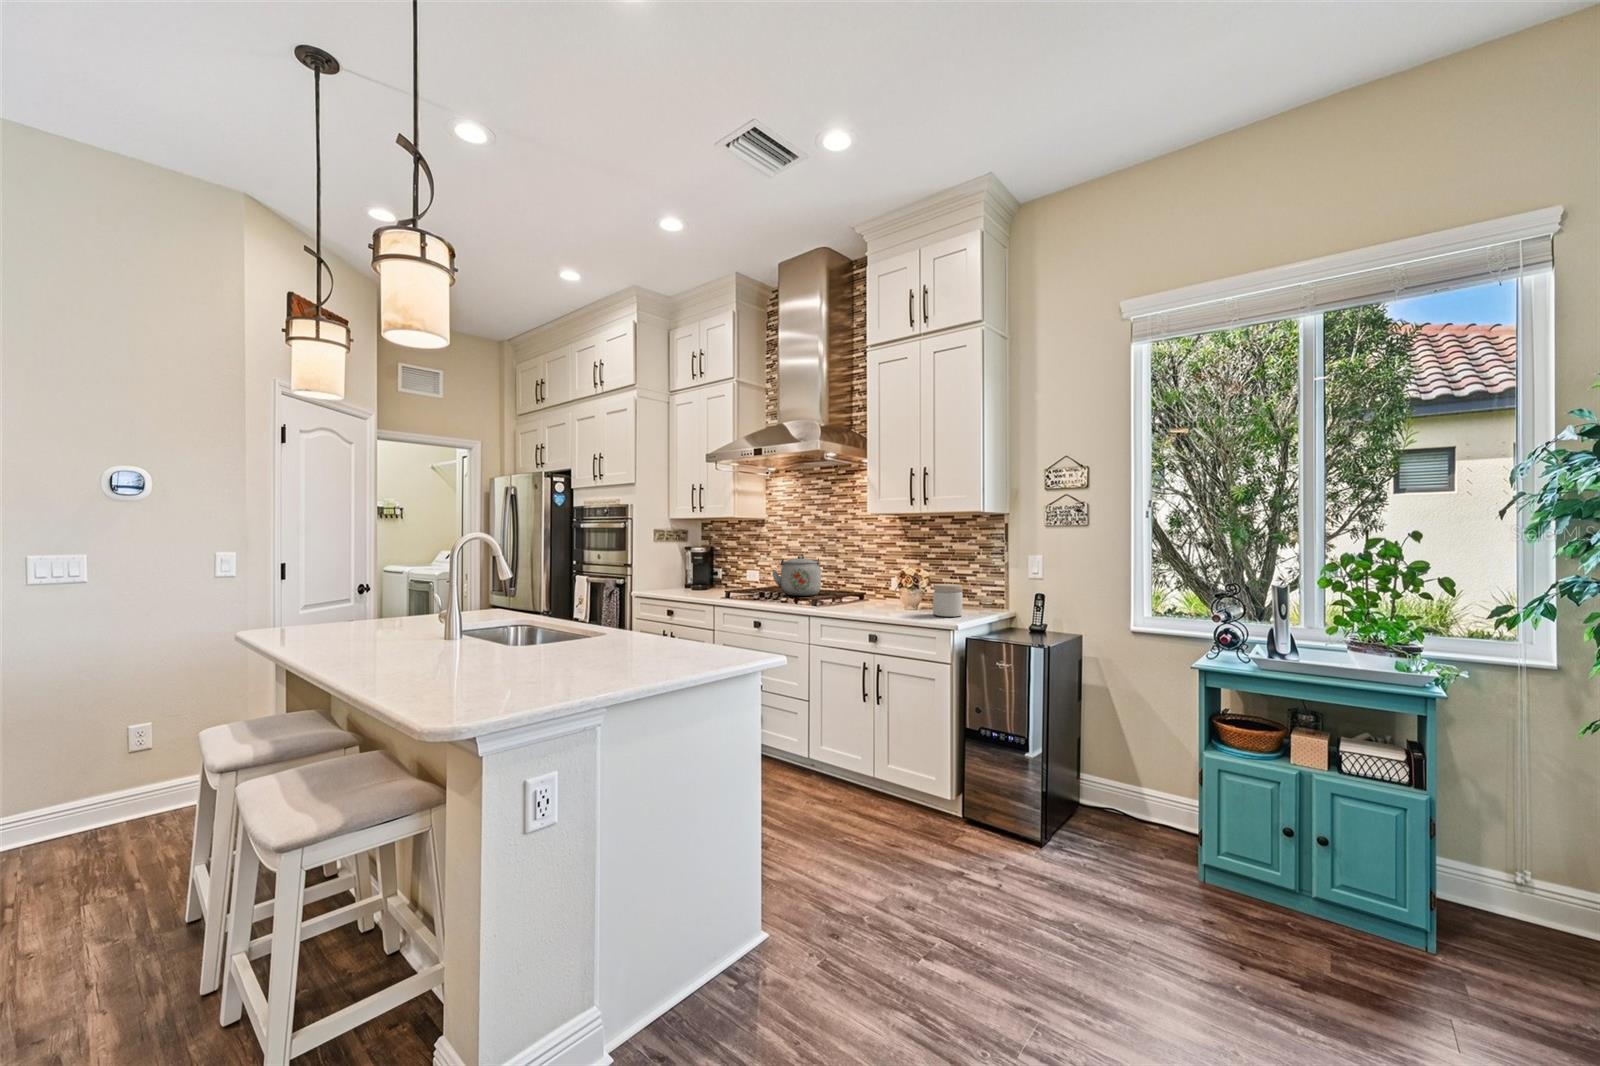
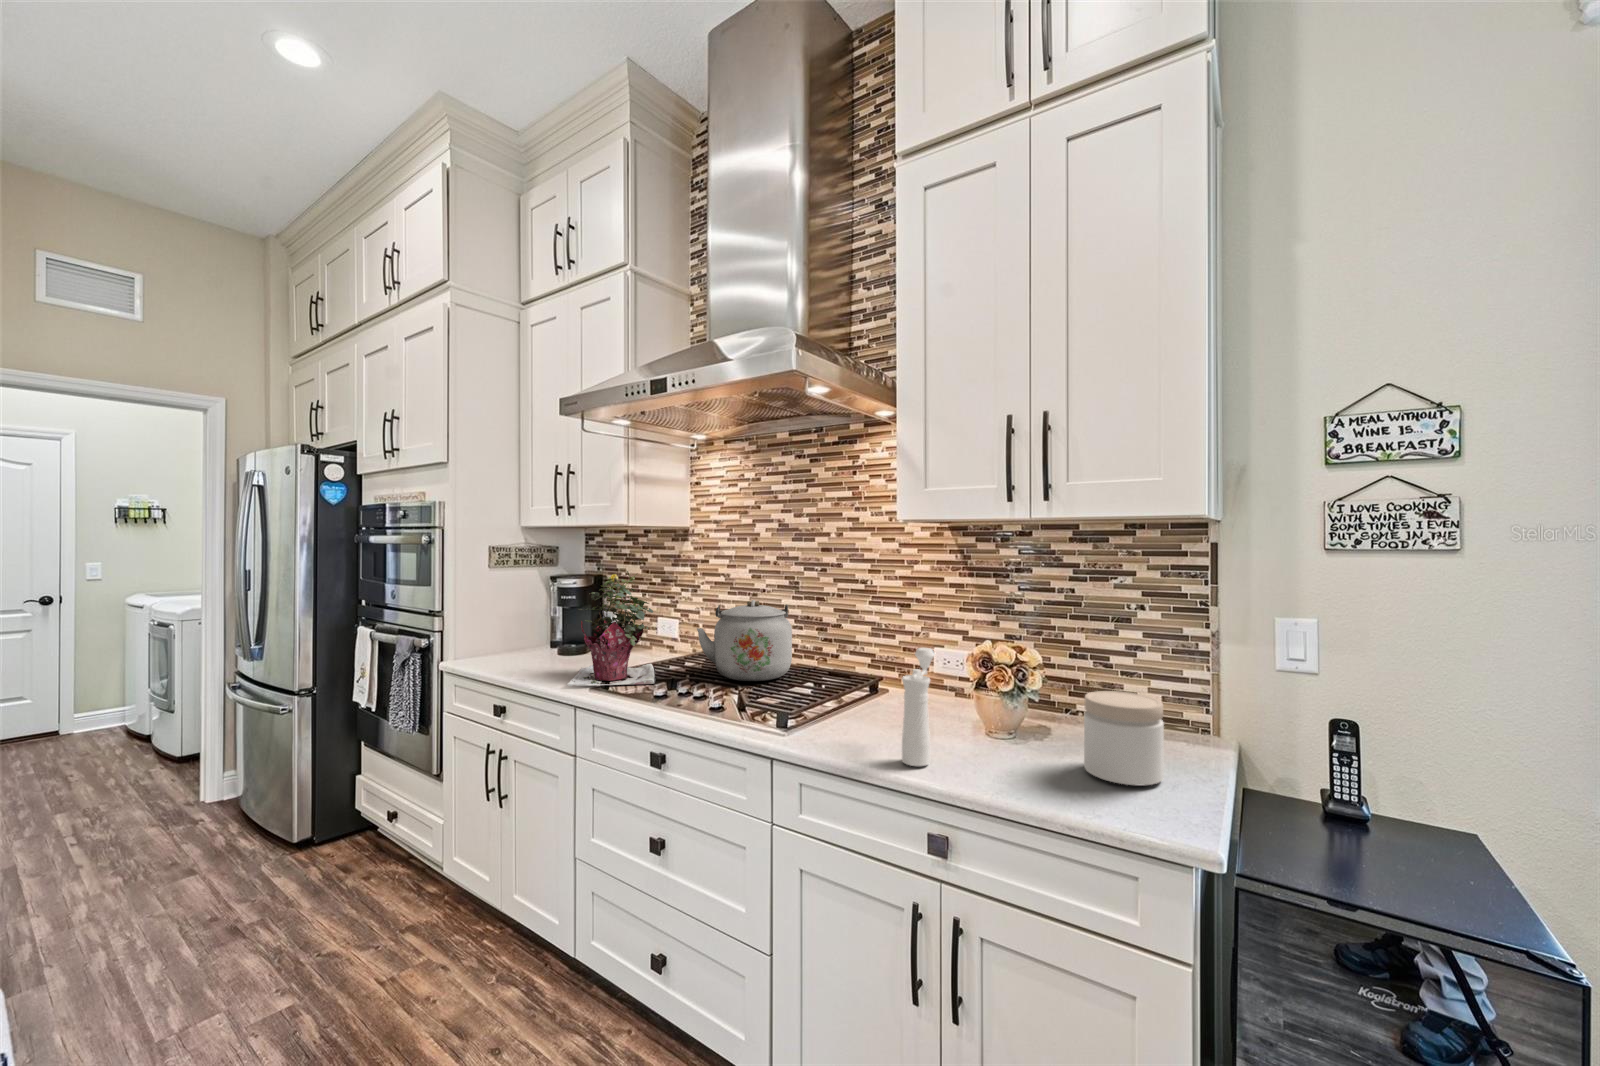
potted plant: none [708,540,751,597] -> present [567,571,656,686]
pepper mill: none [861,569,878,613] -> present [902,648,935,766]

